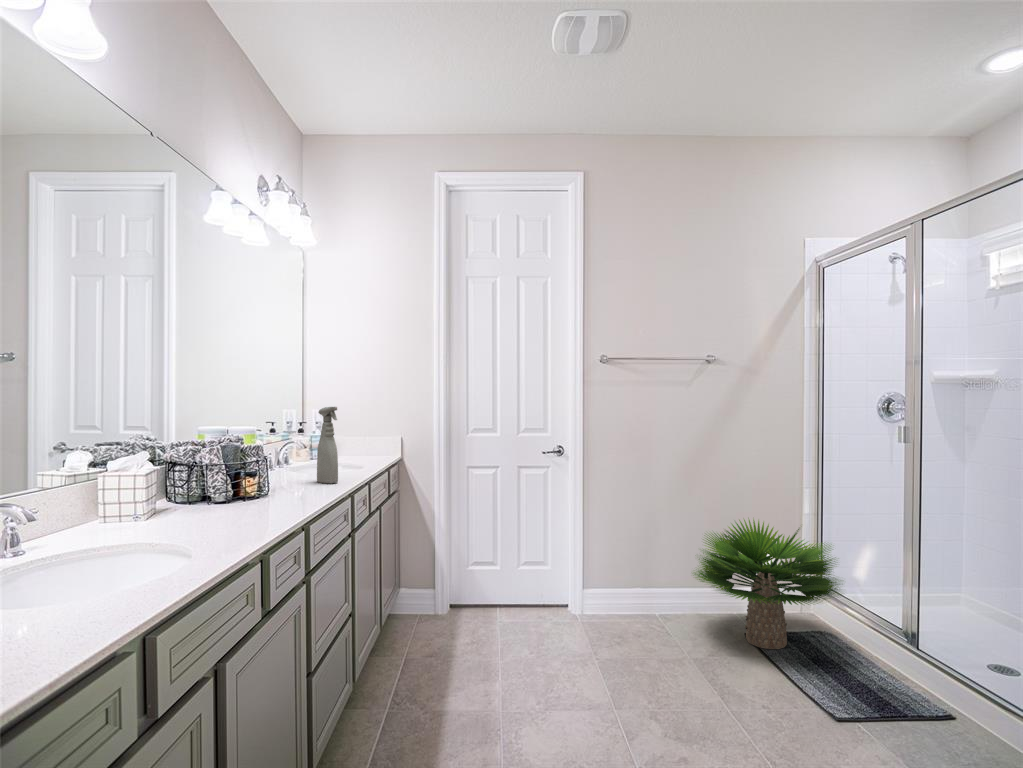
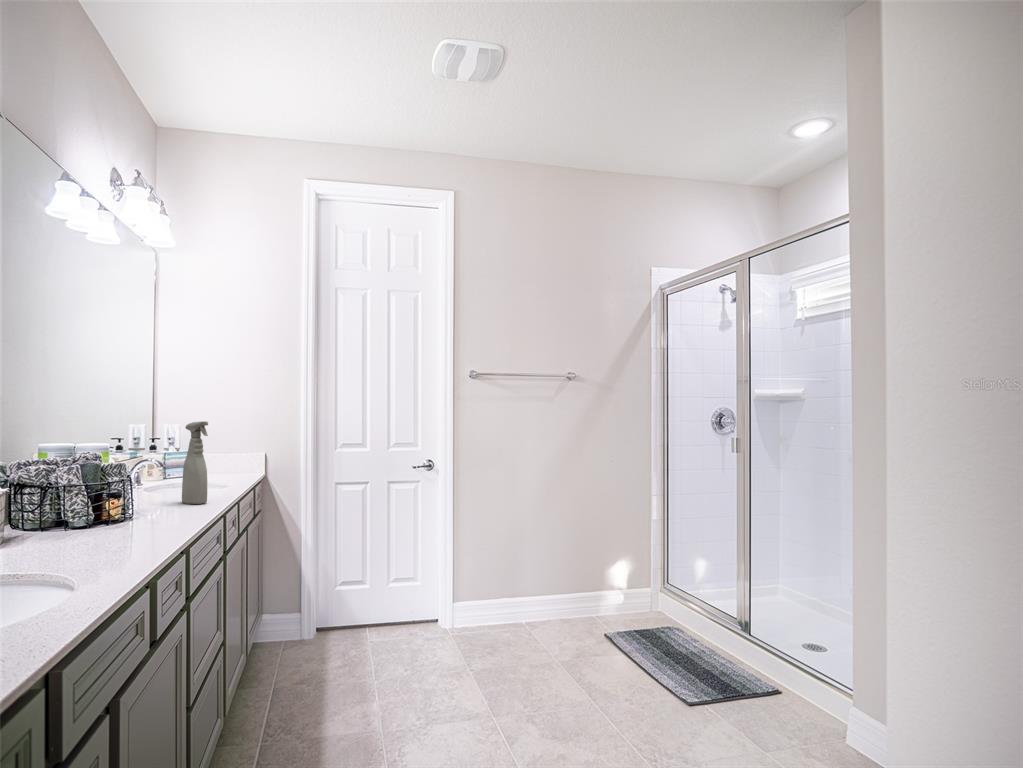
potted plant: present [694,519,840,649] -> none [556,524,695,646]

